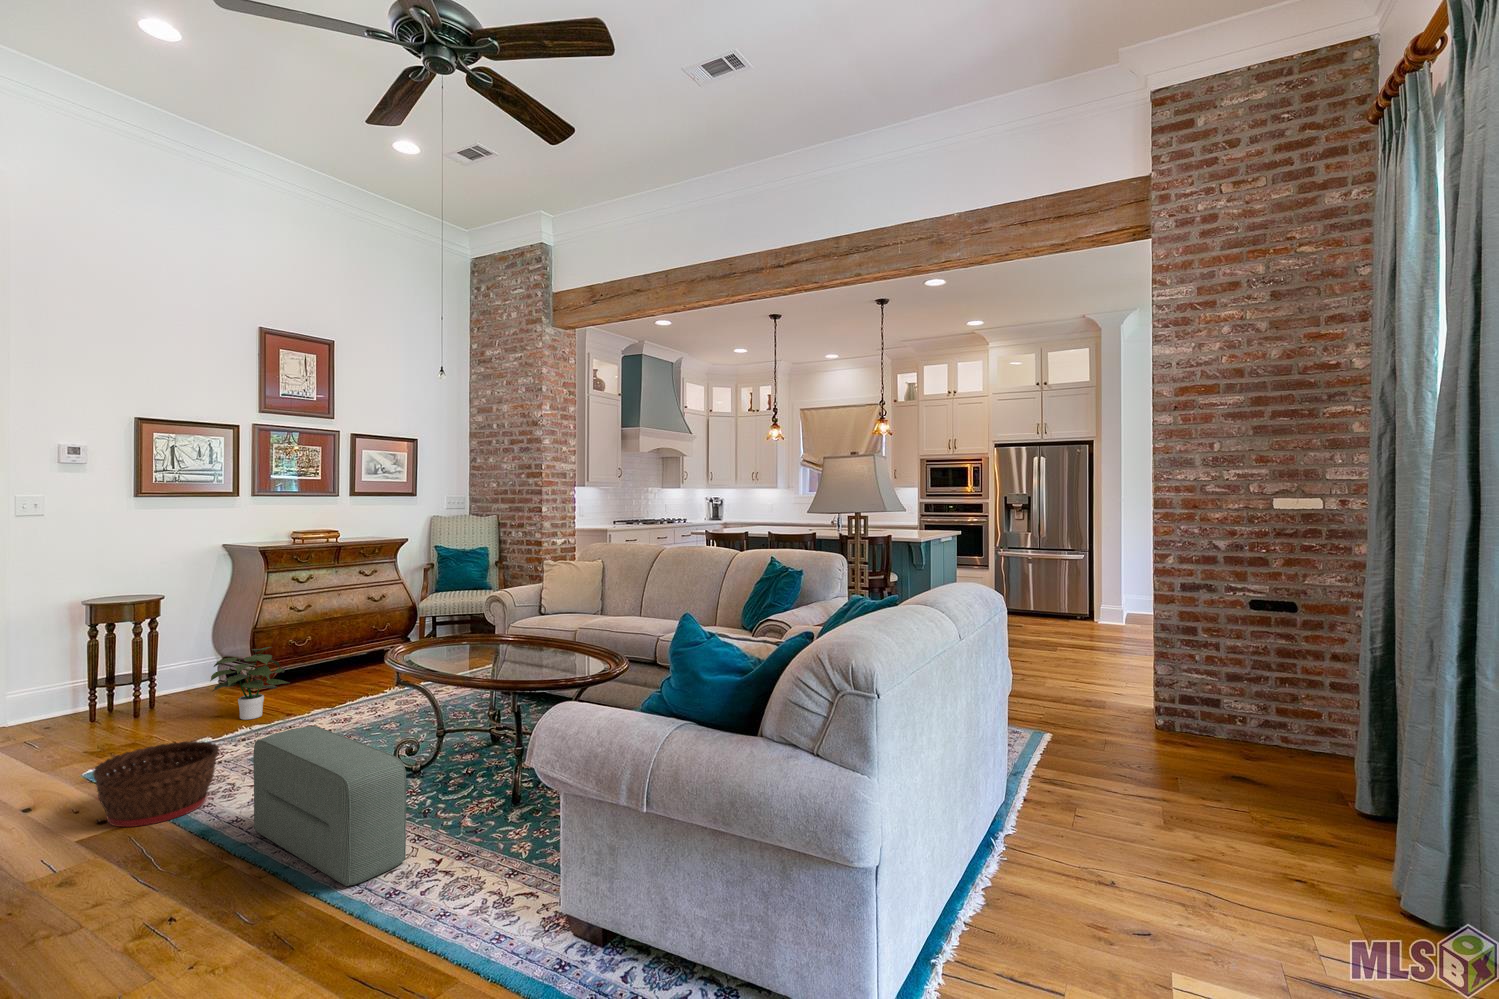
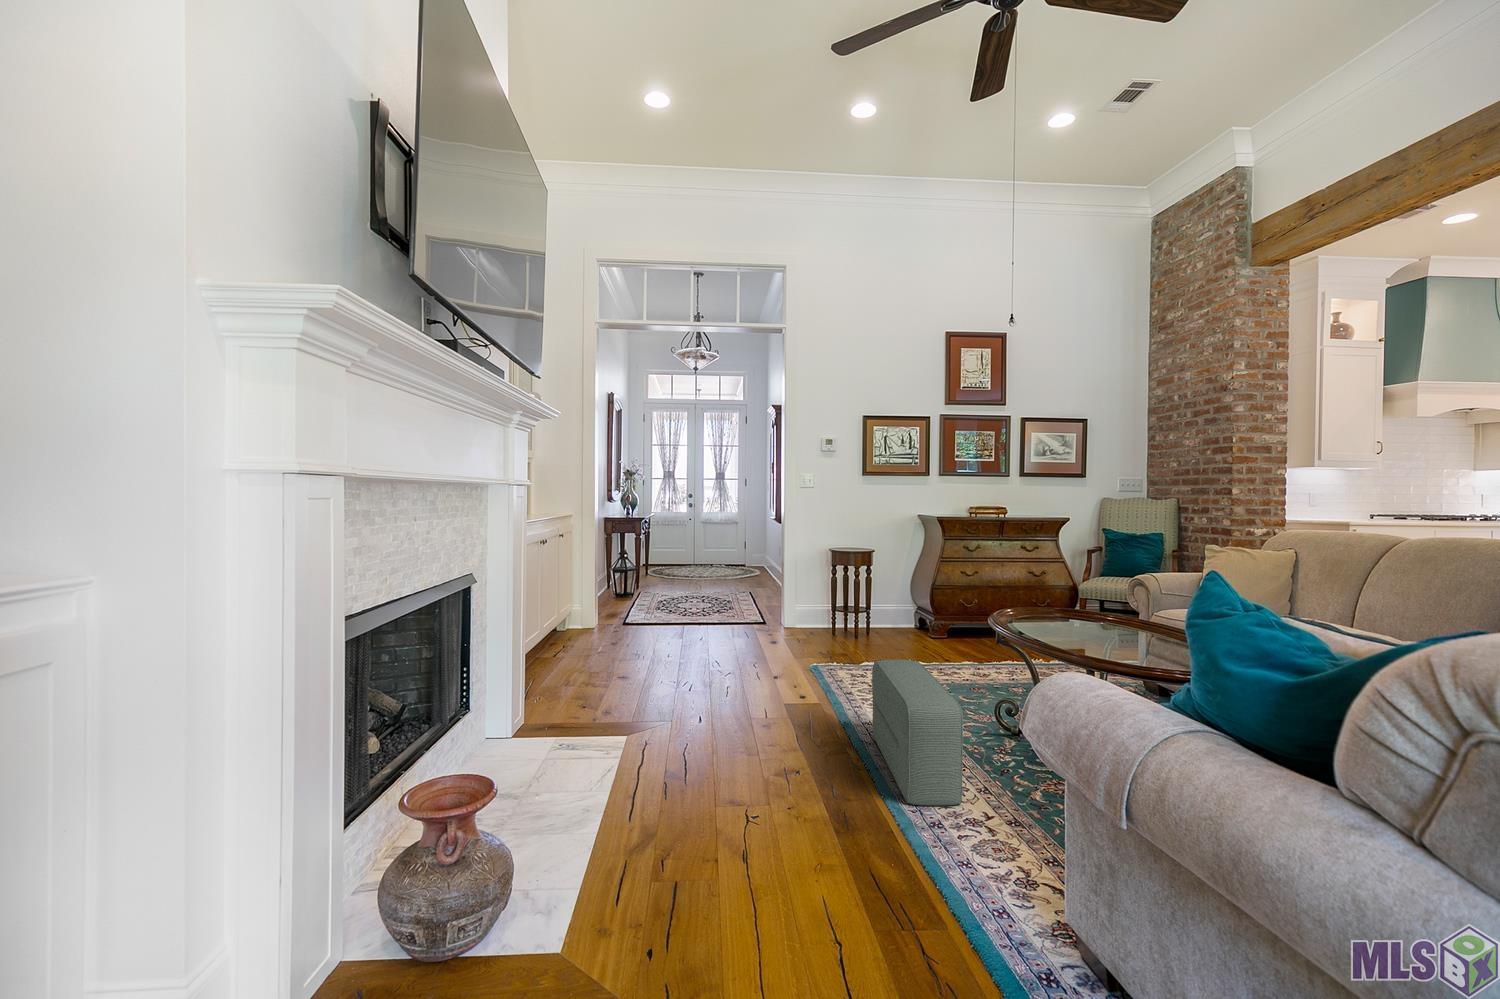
potted plant: present [210,647,289,720] -> none [892,600,948,658]
basket: present [93,741,219,827] -> none [795,654,868,710]

